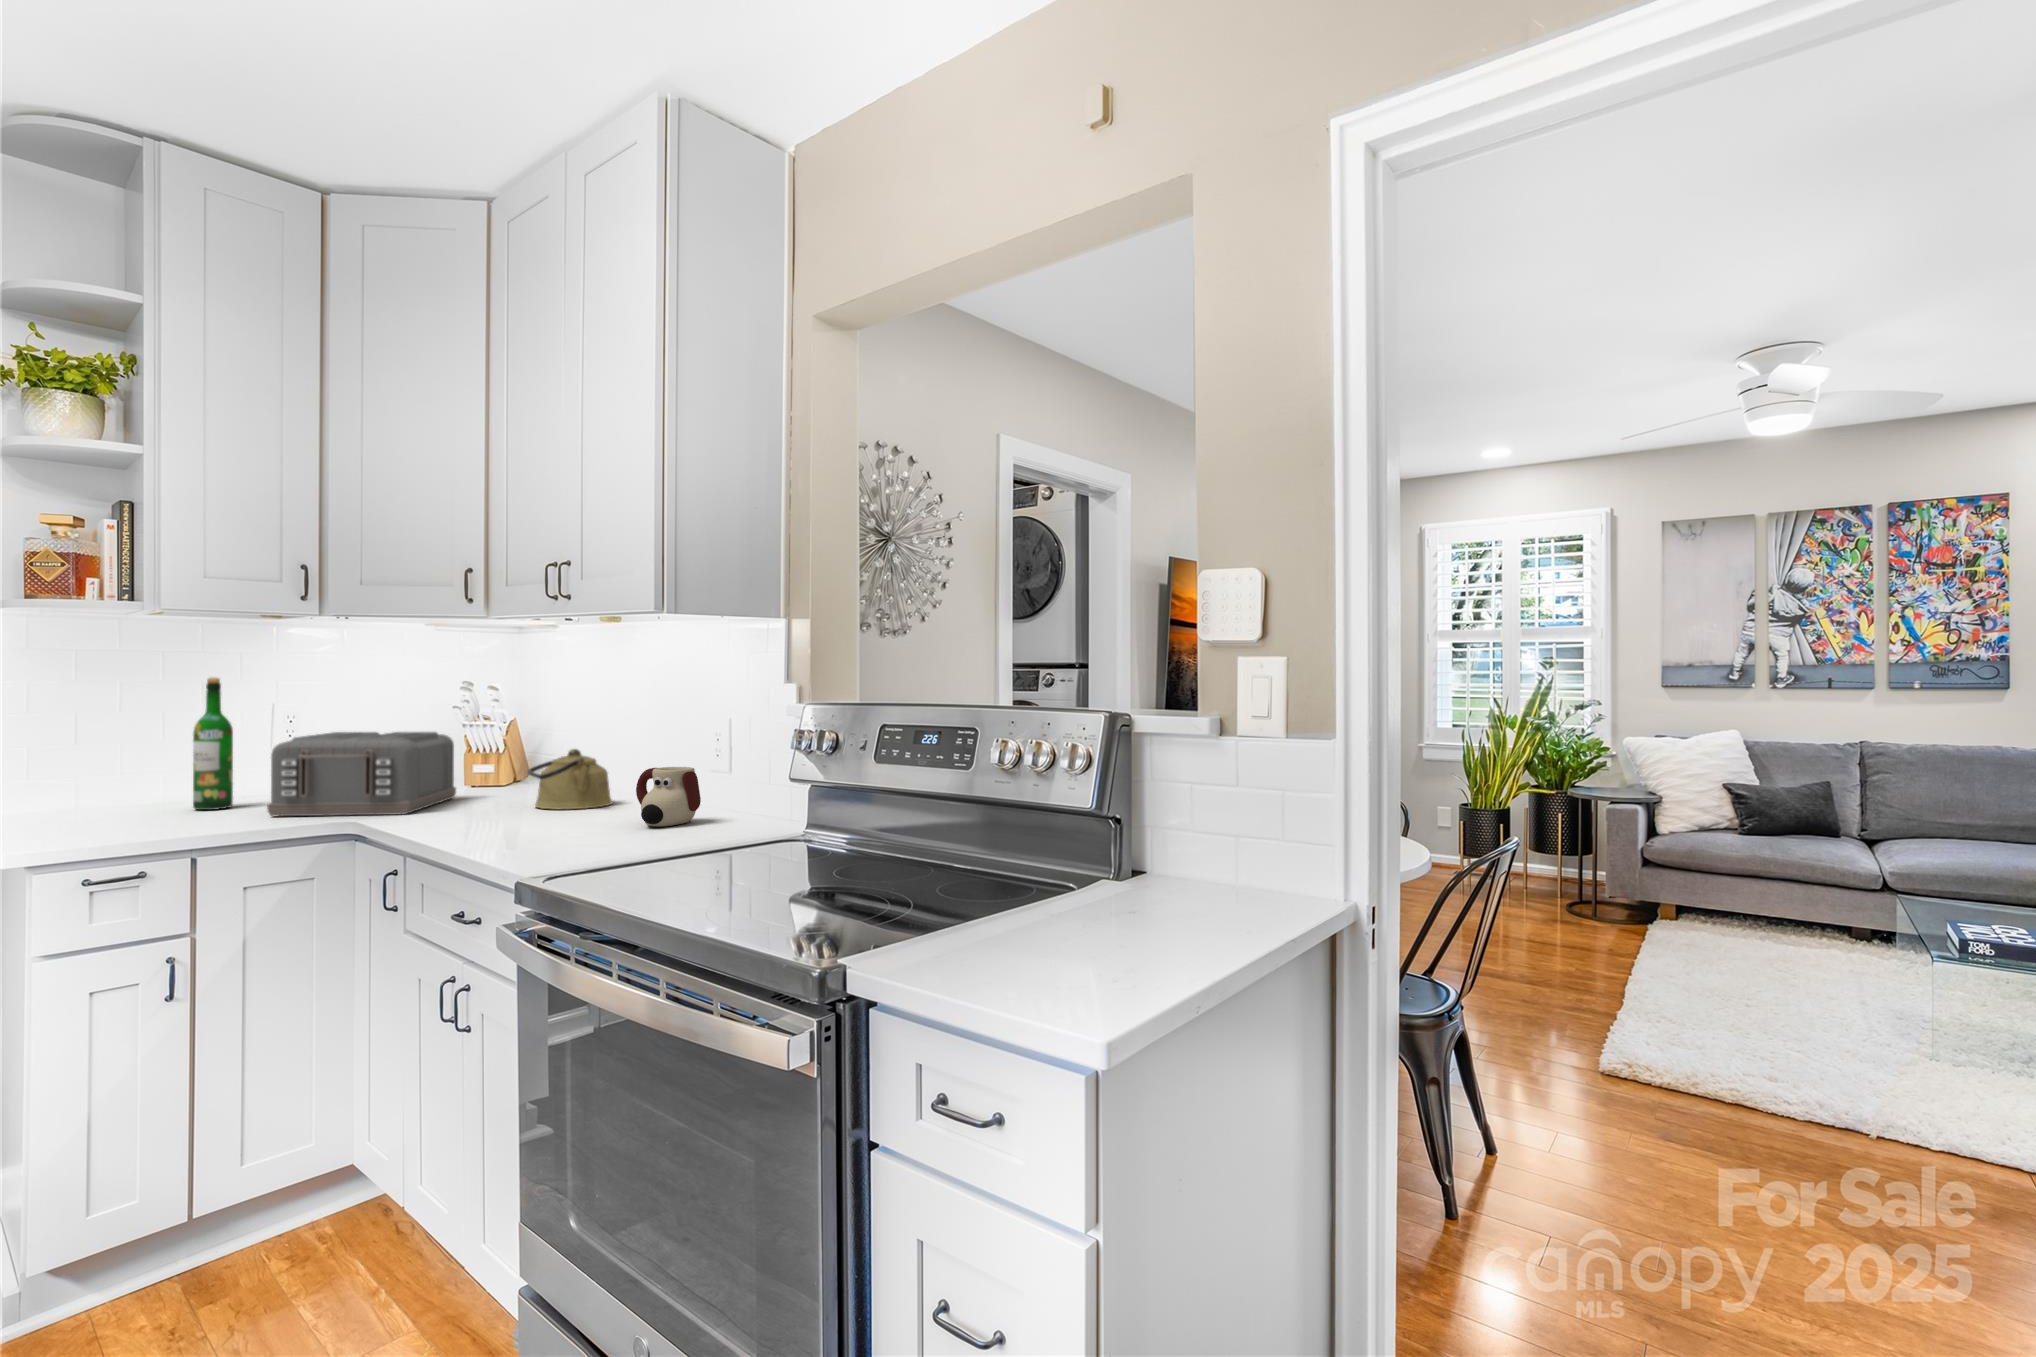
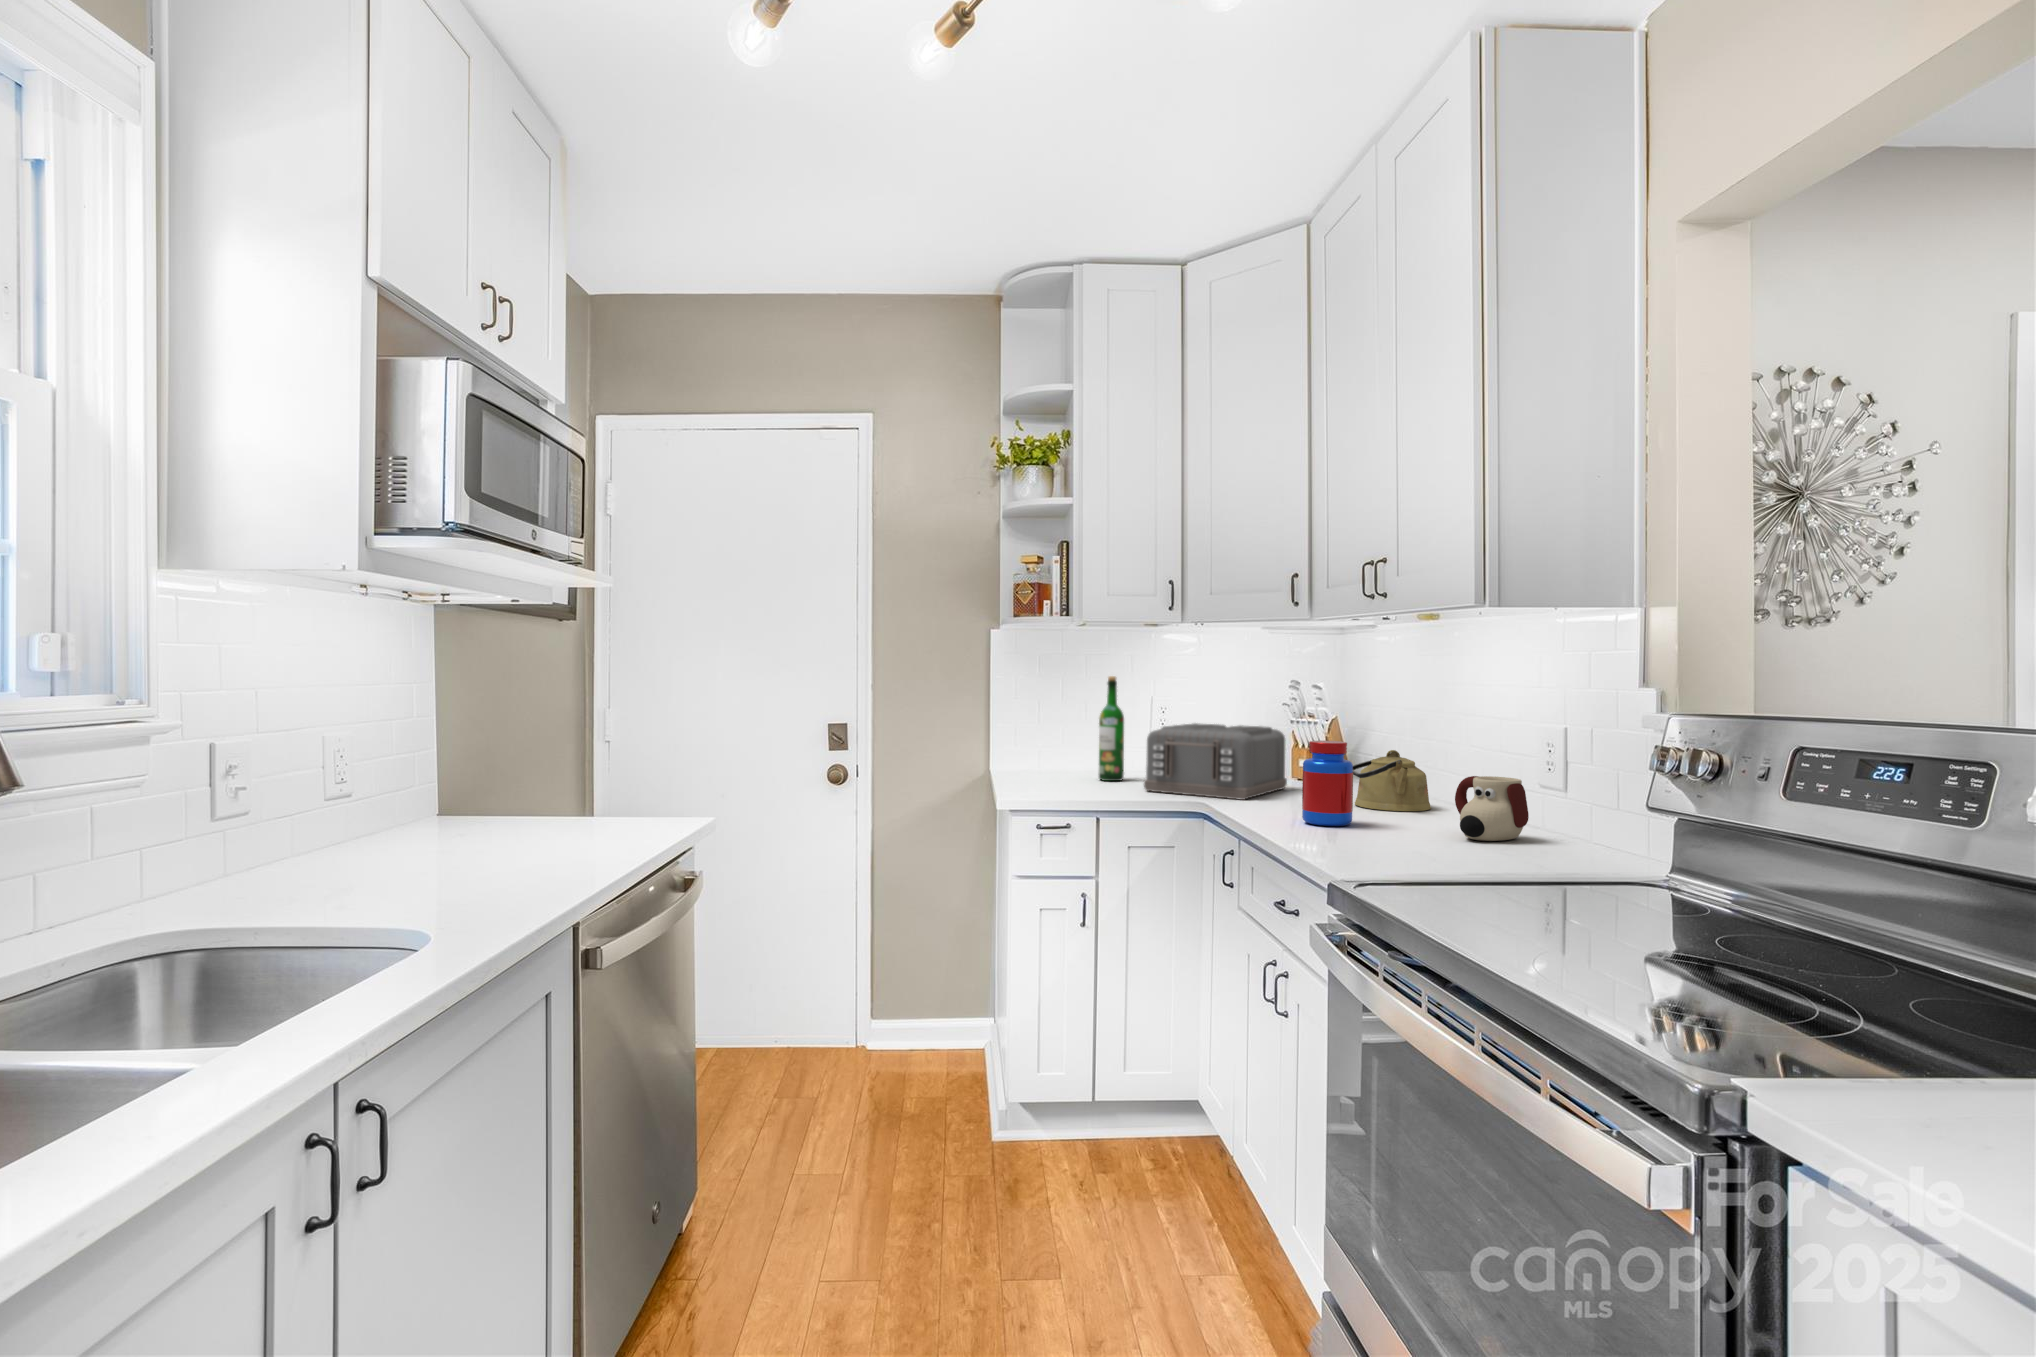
jar: none [480,743,535,831] -> present [1302,741,1353,826]

